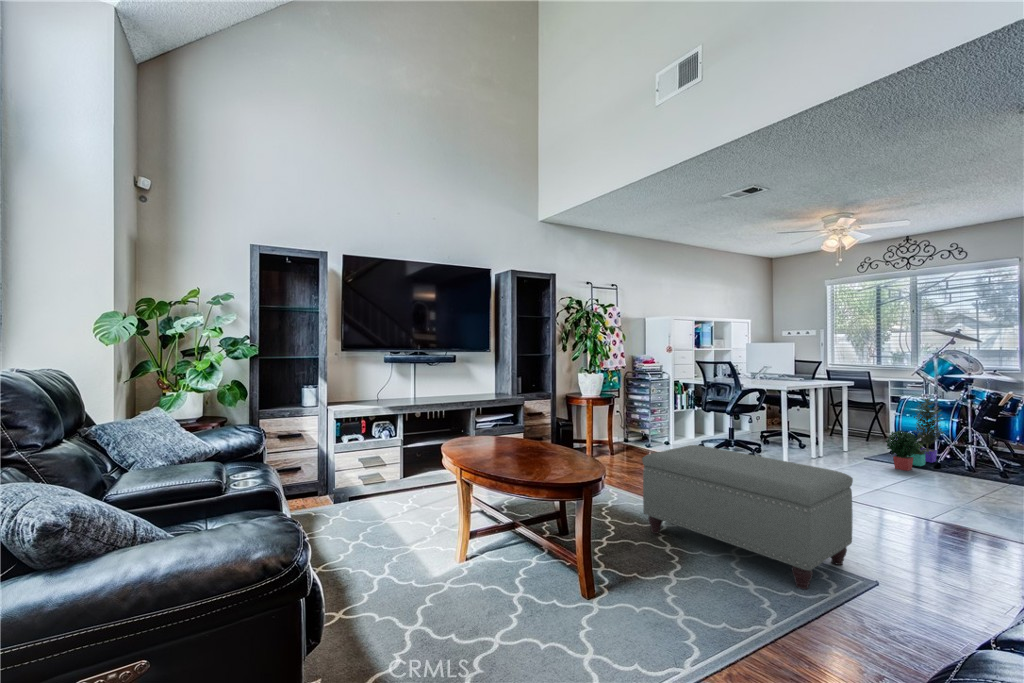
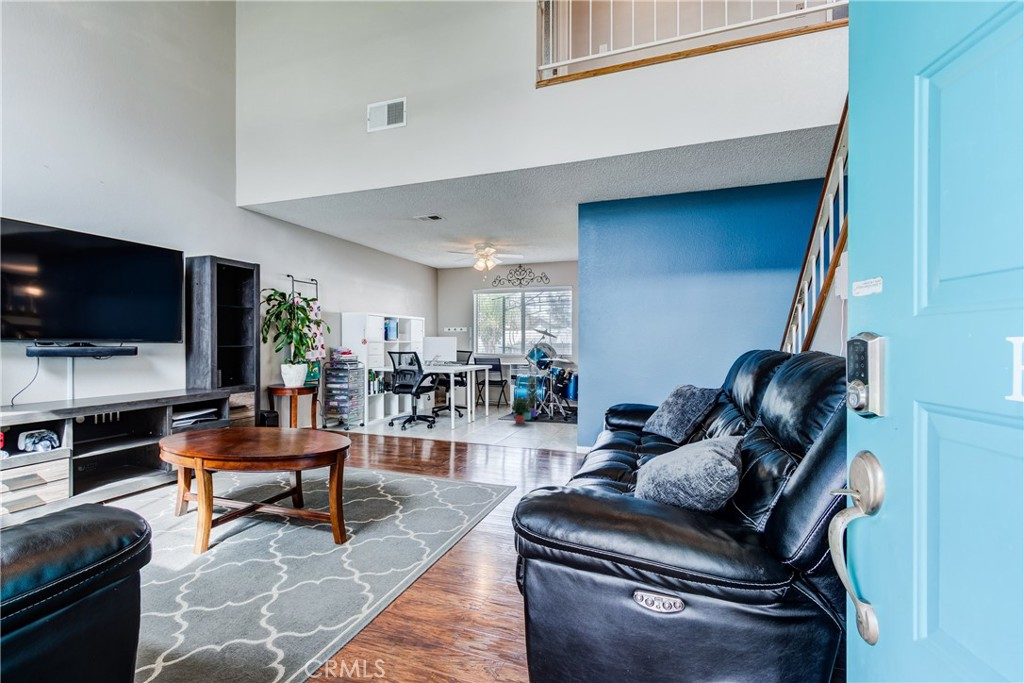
ottoman: present [642,445,853,590] -> none [366,418,503,501]

